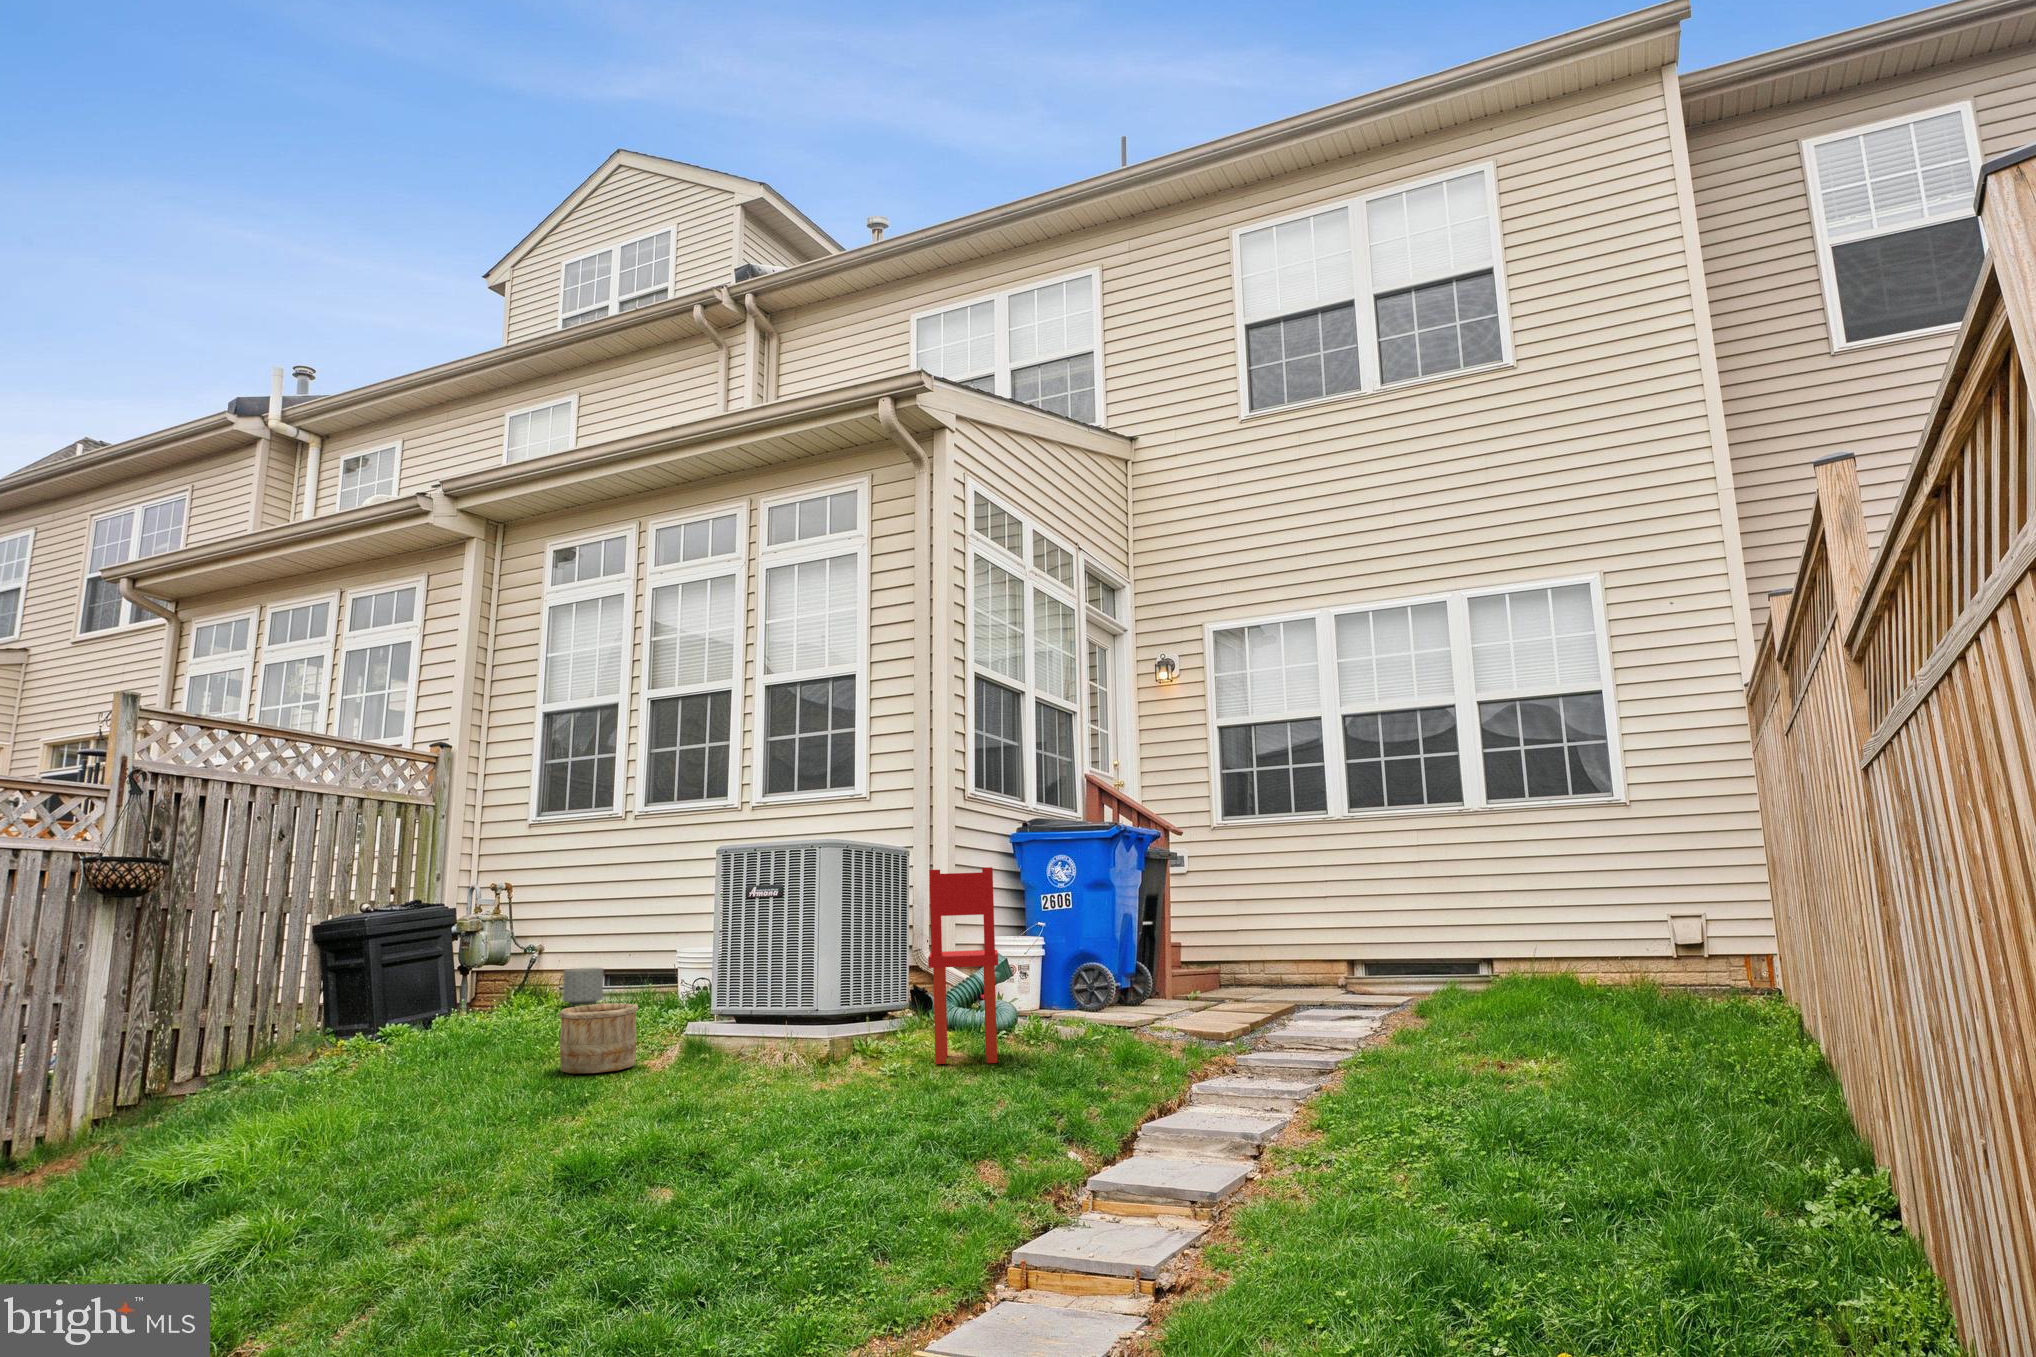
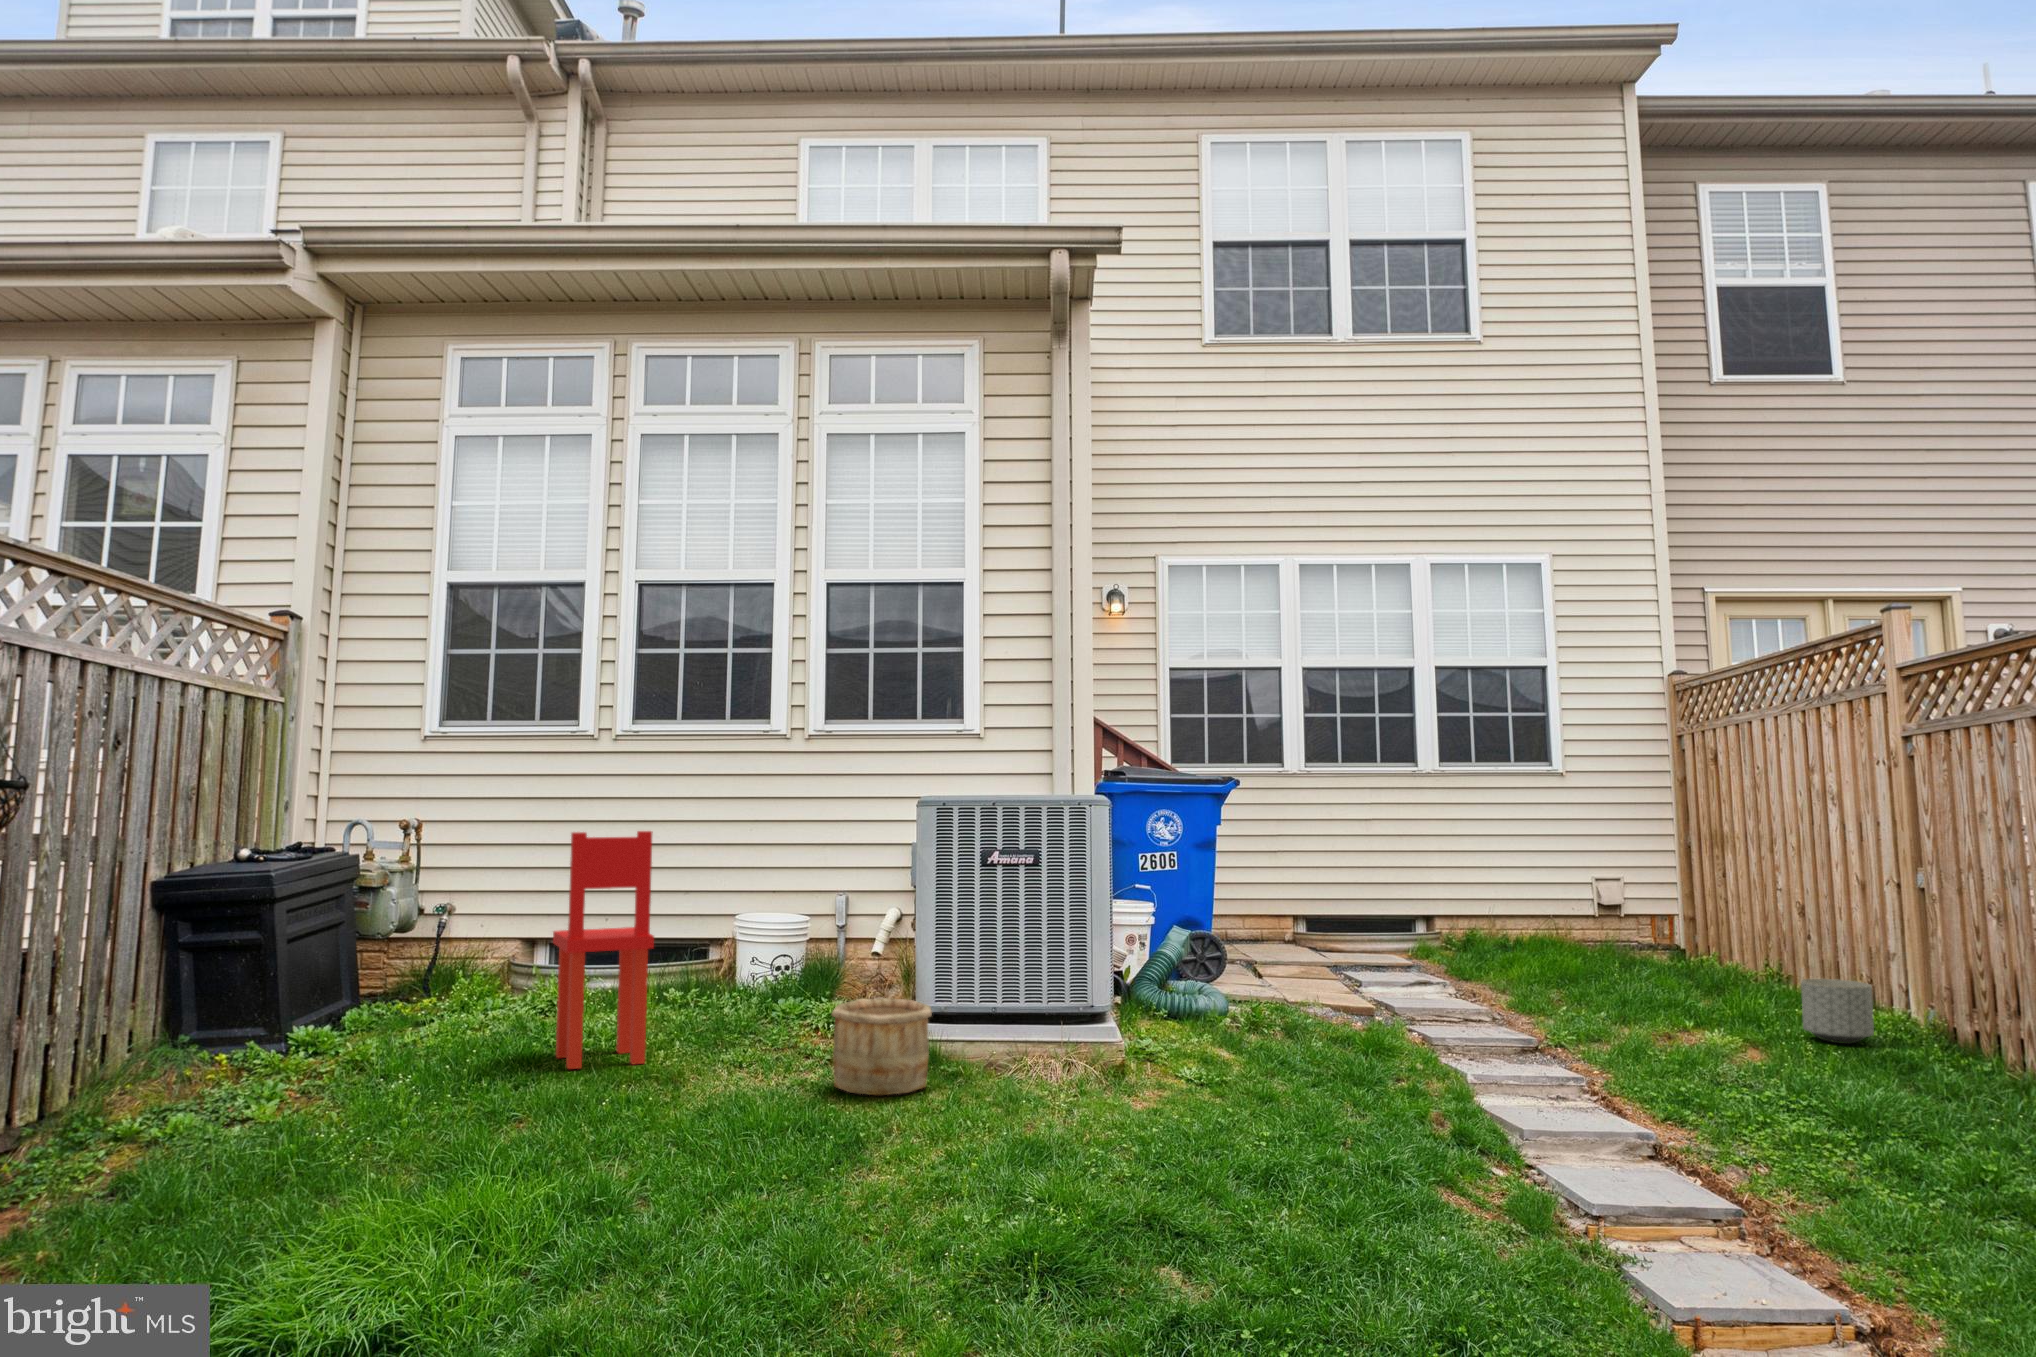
chair: present [928,867,998,1064] -> present [553,831,654,1069]
planter: present [563,968,603,1006] -> present [1801,979,1874,1044]

